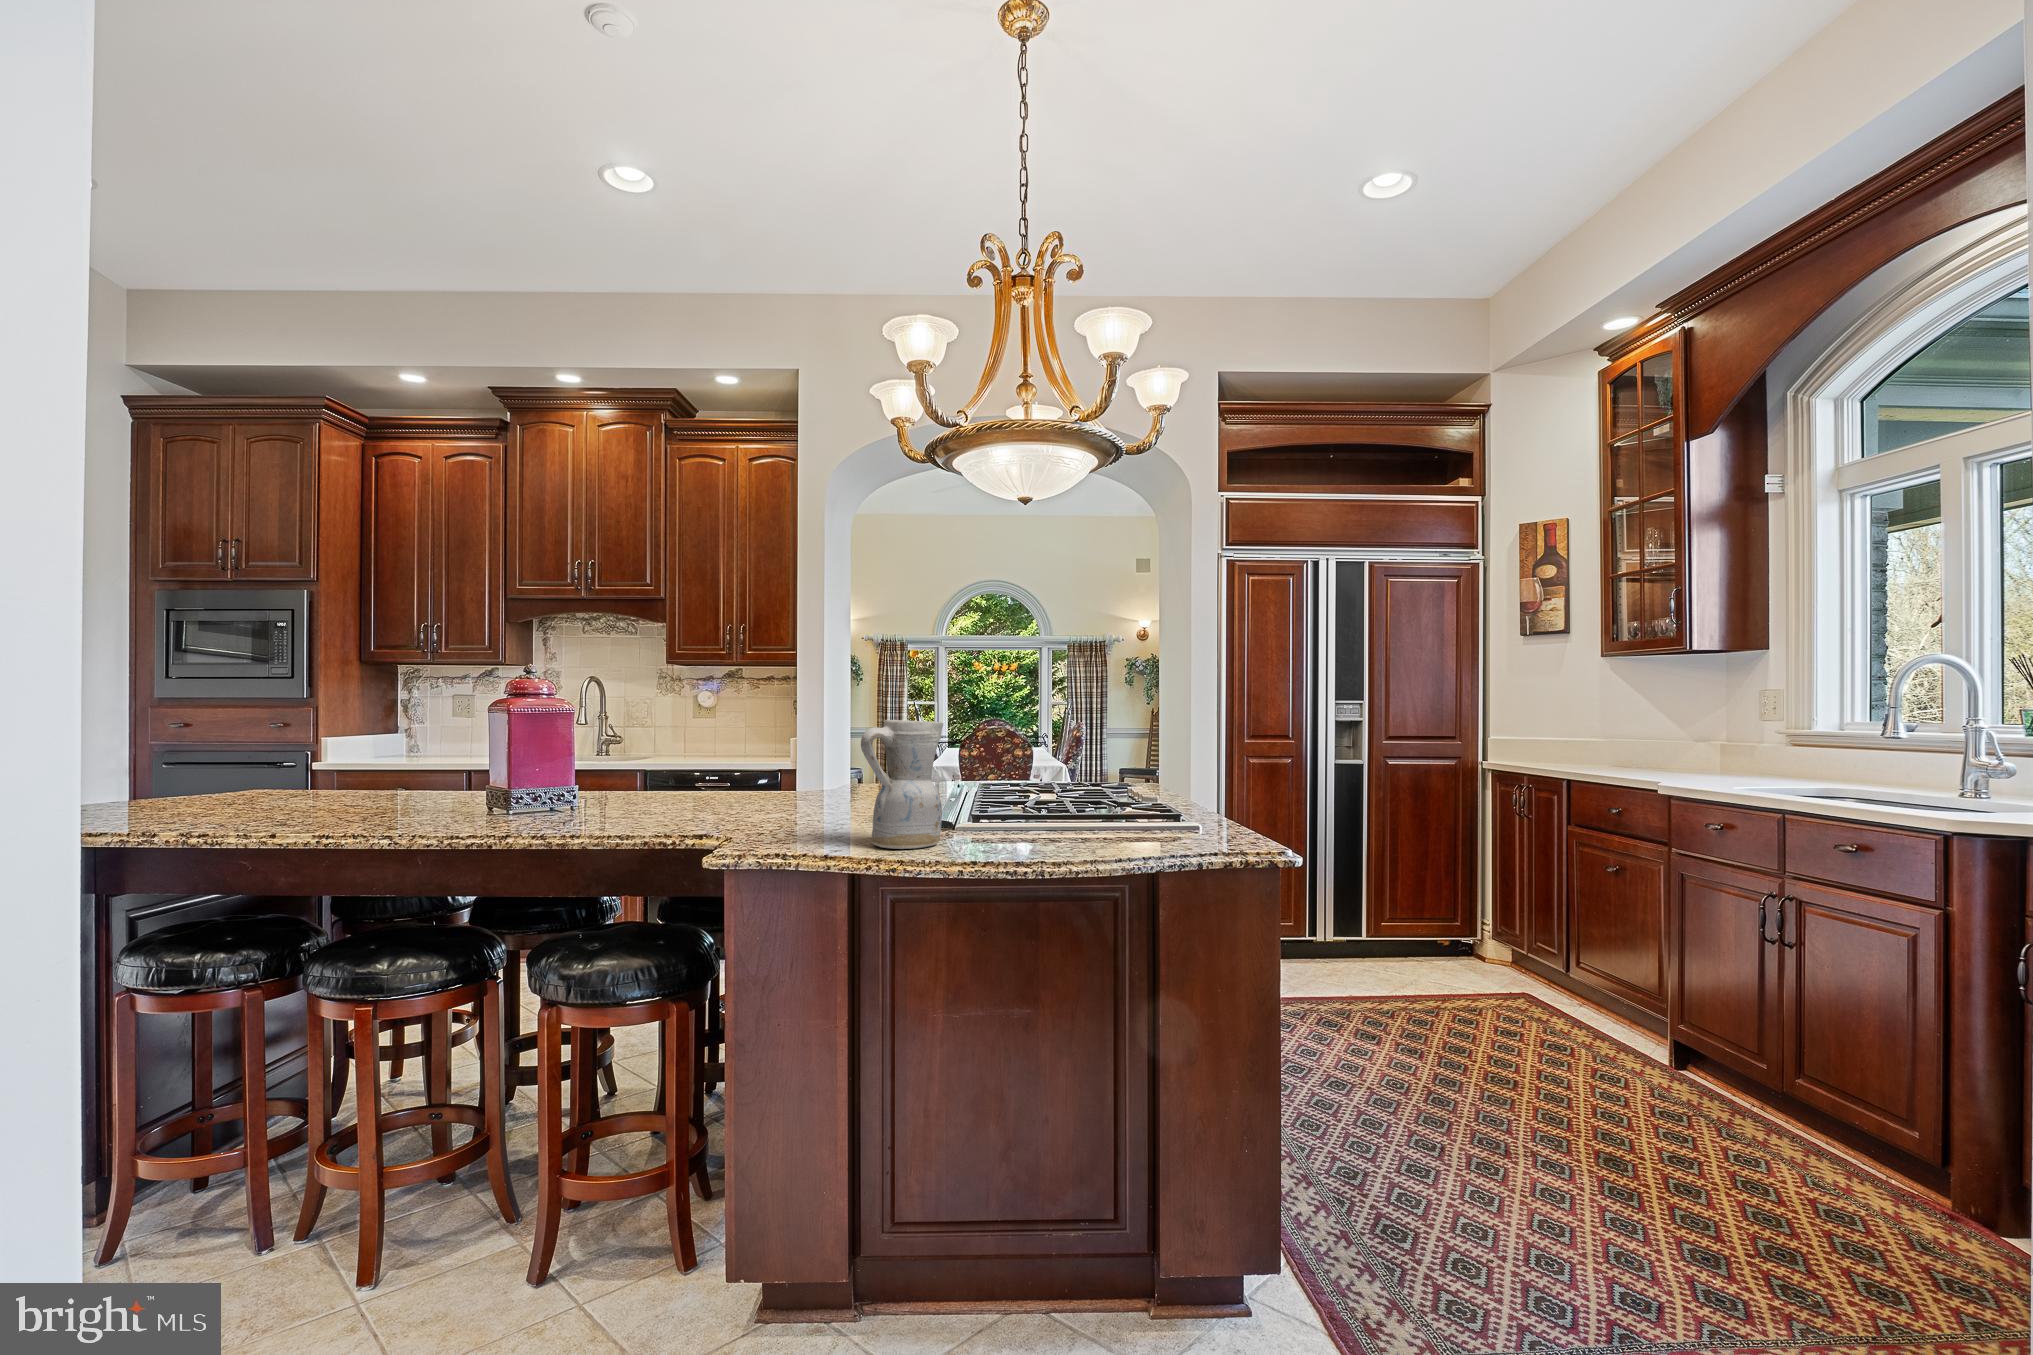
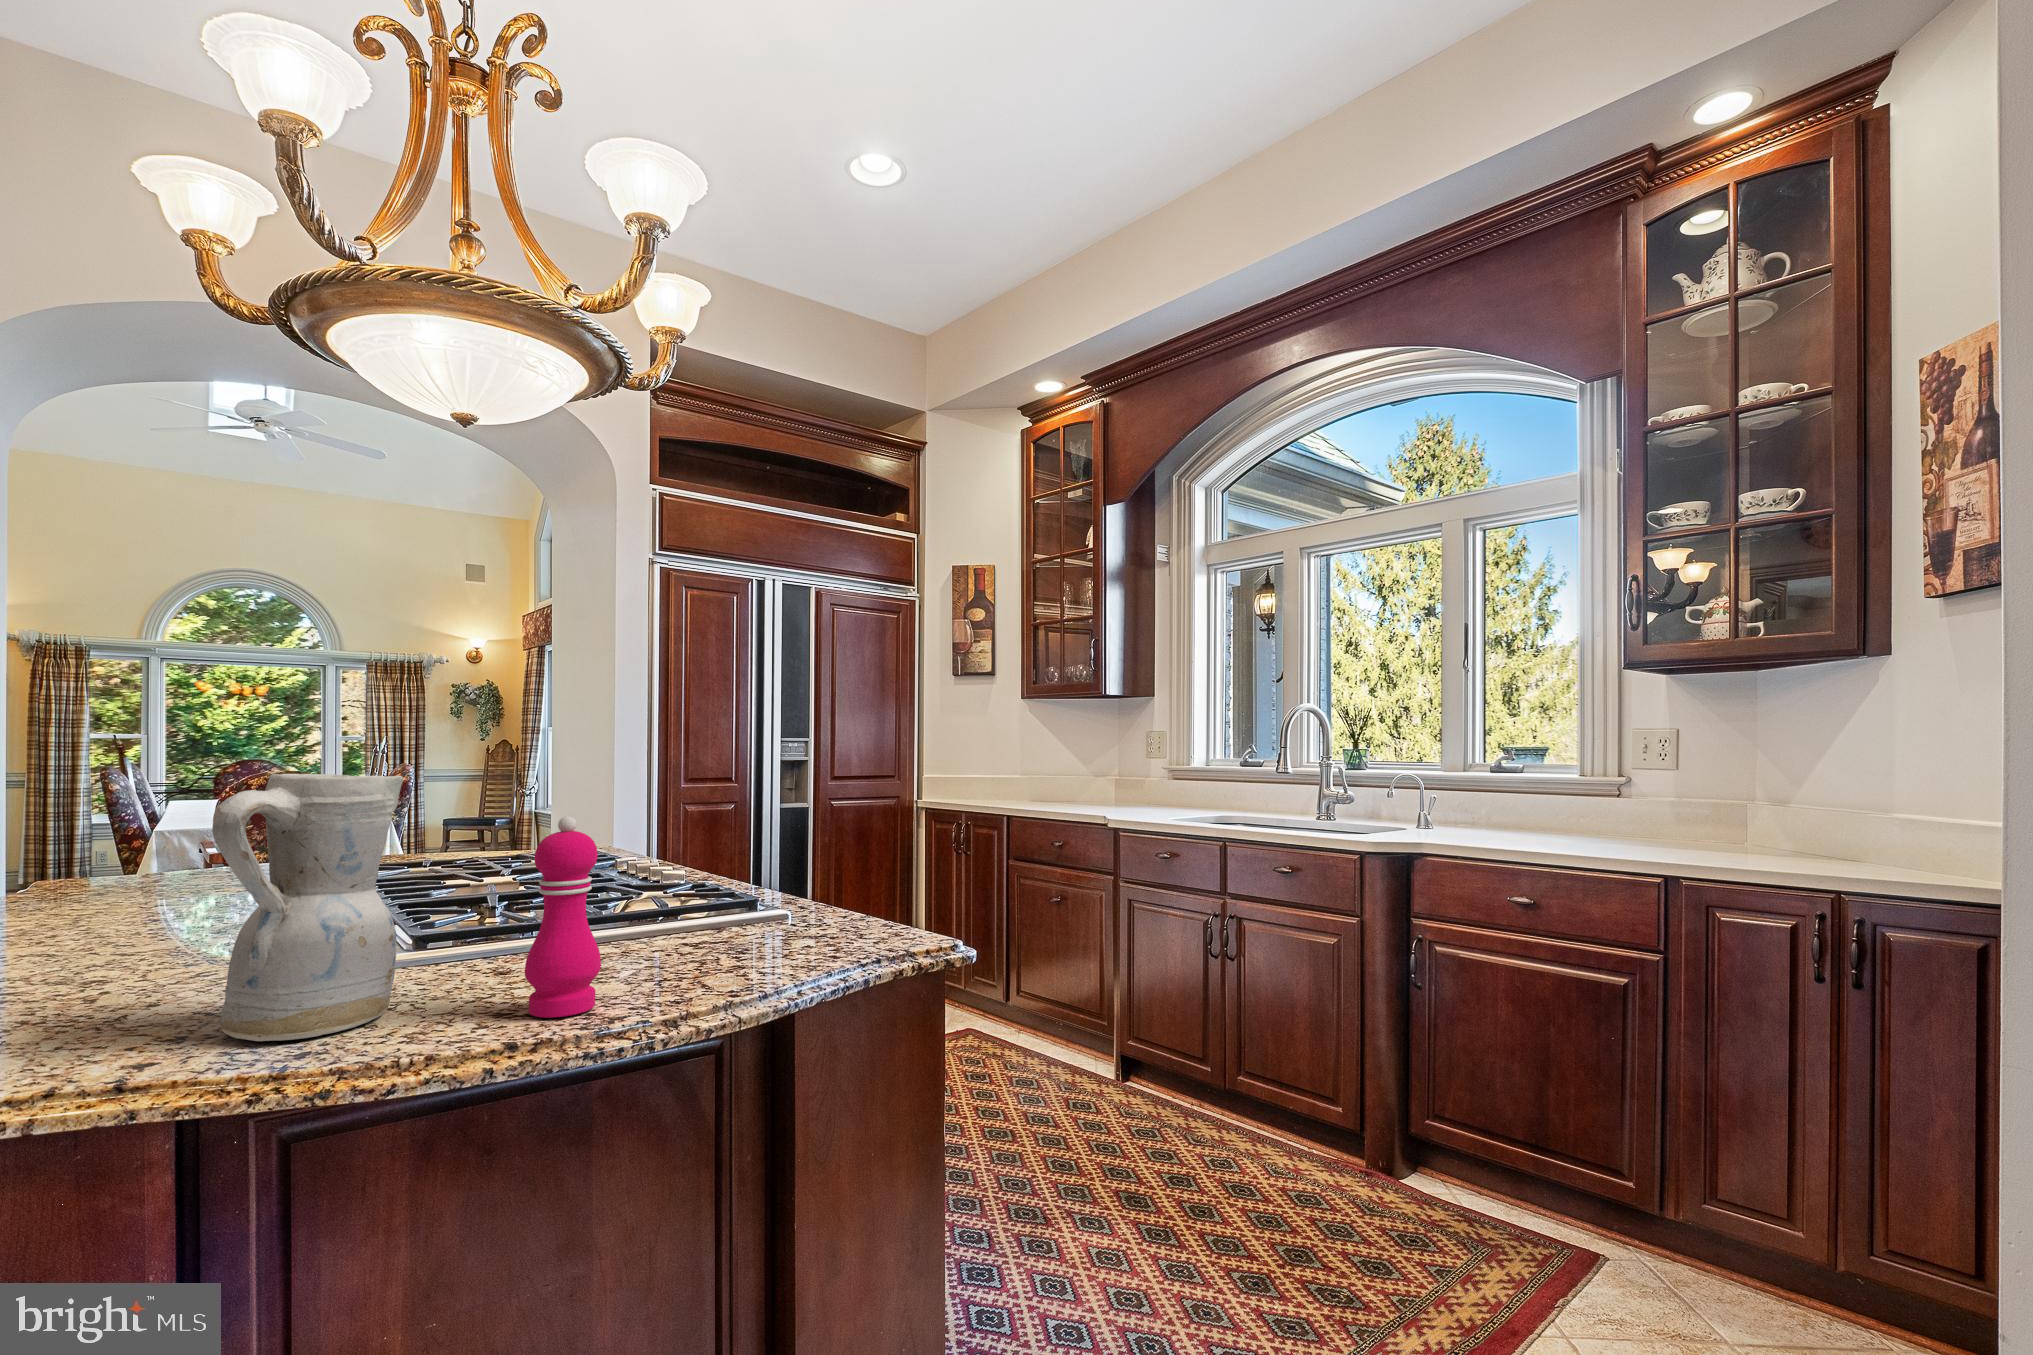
pepper mill: none [990,746,1028,855] -> present [525,816,601,1018]

